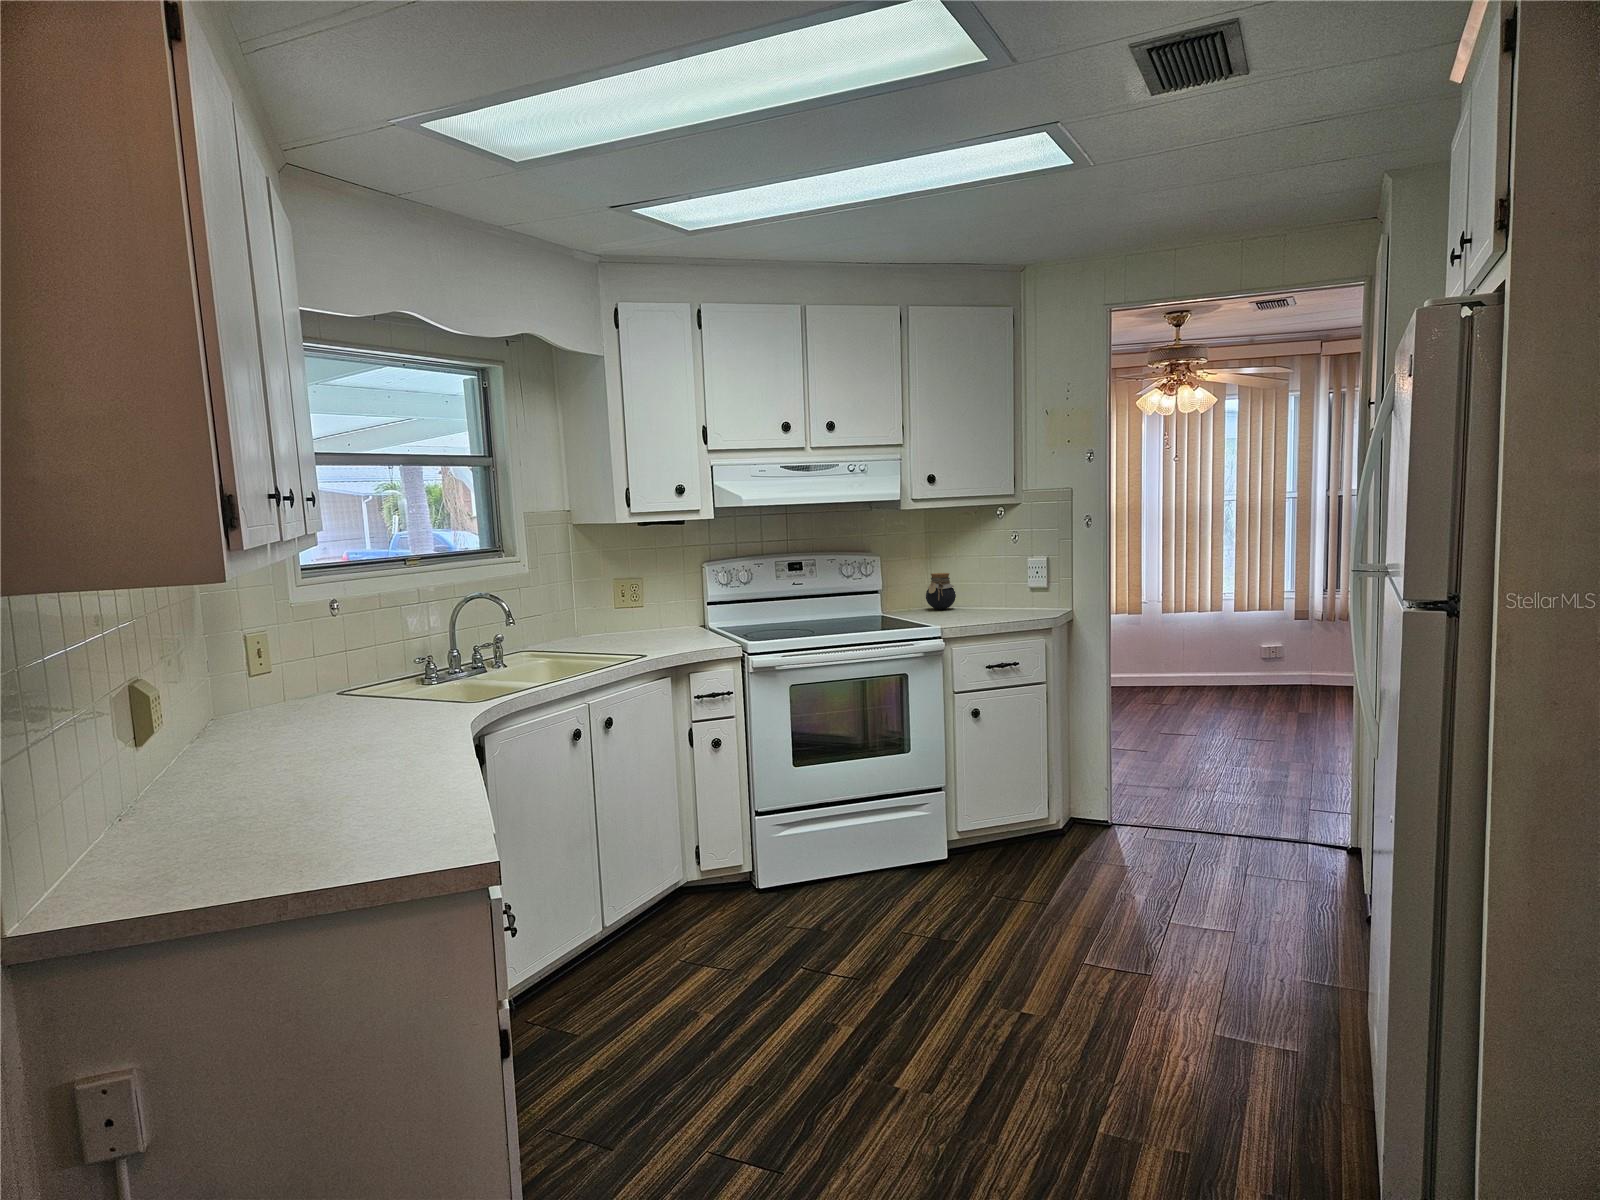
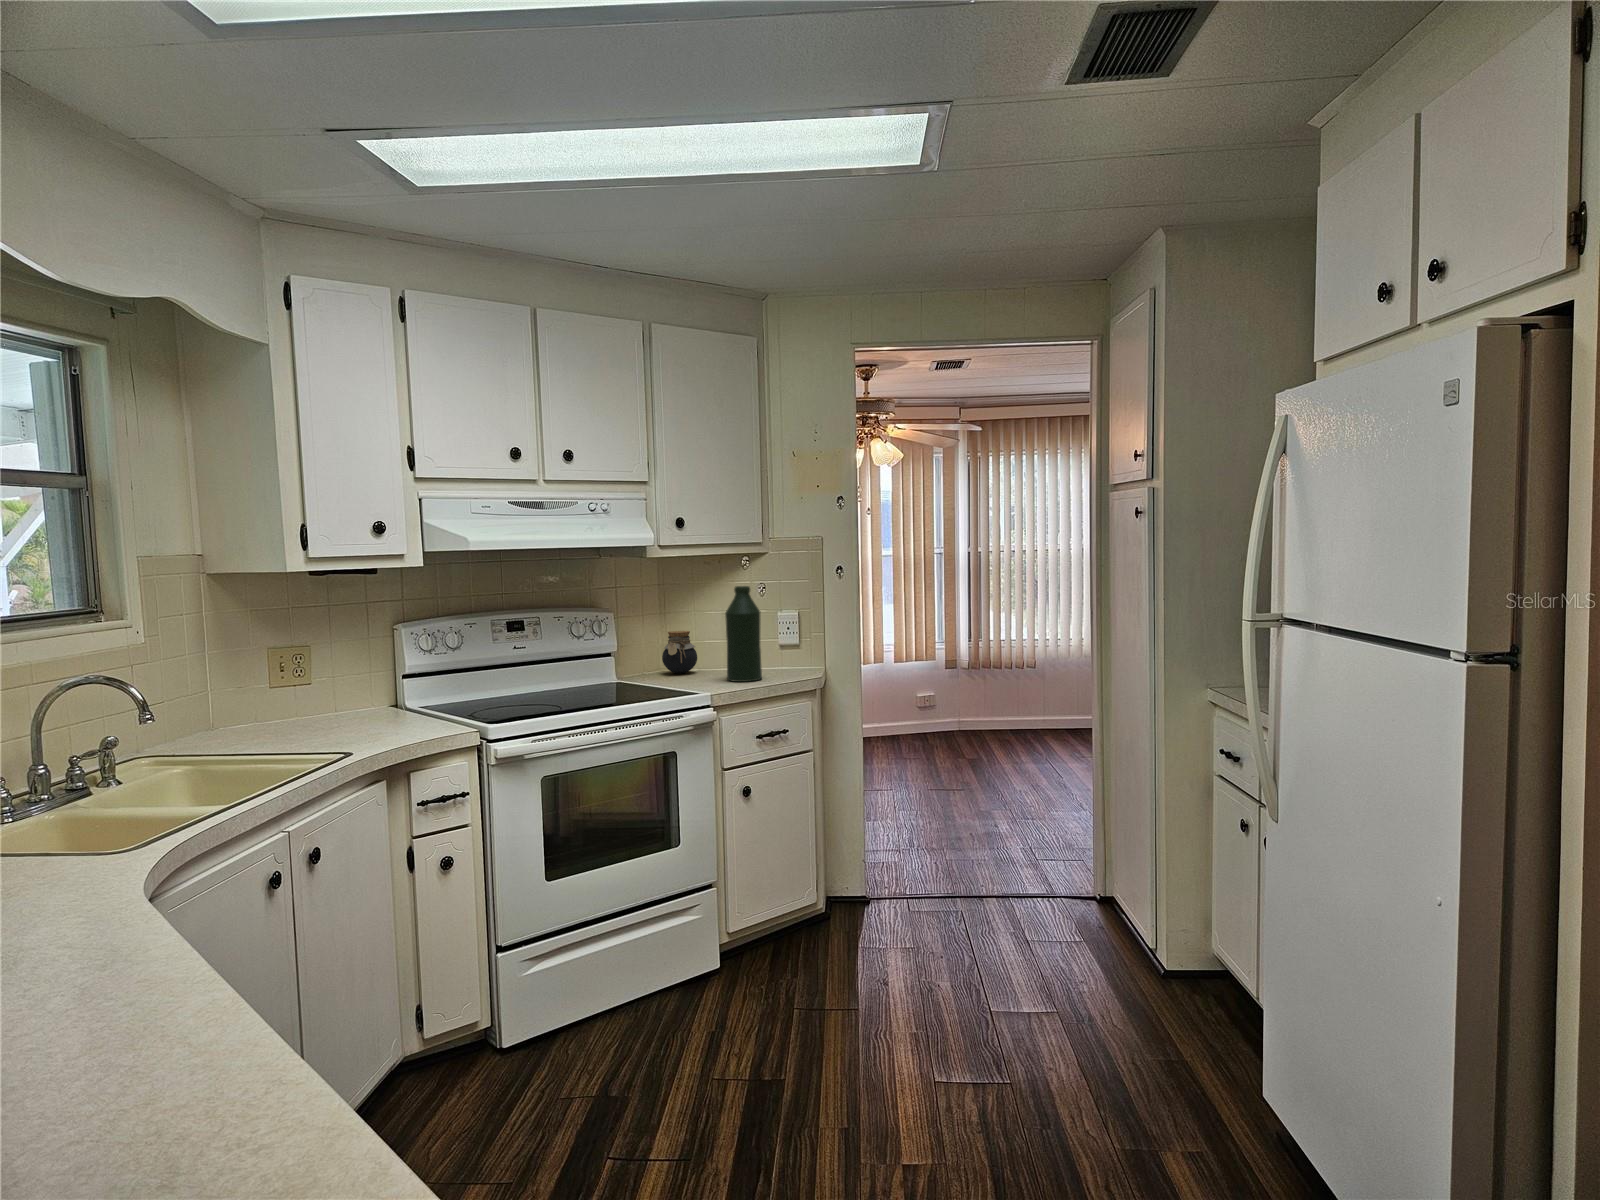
bottle: none [970,534,1002,618] -> present [725,586,762,682]

